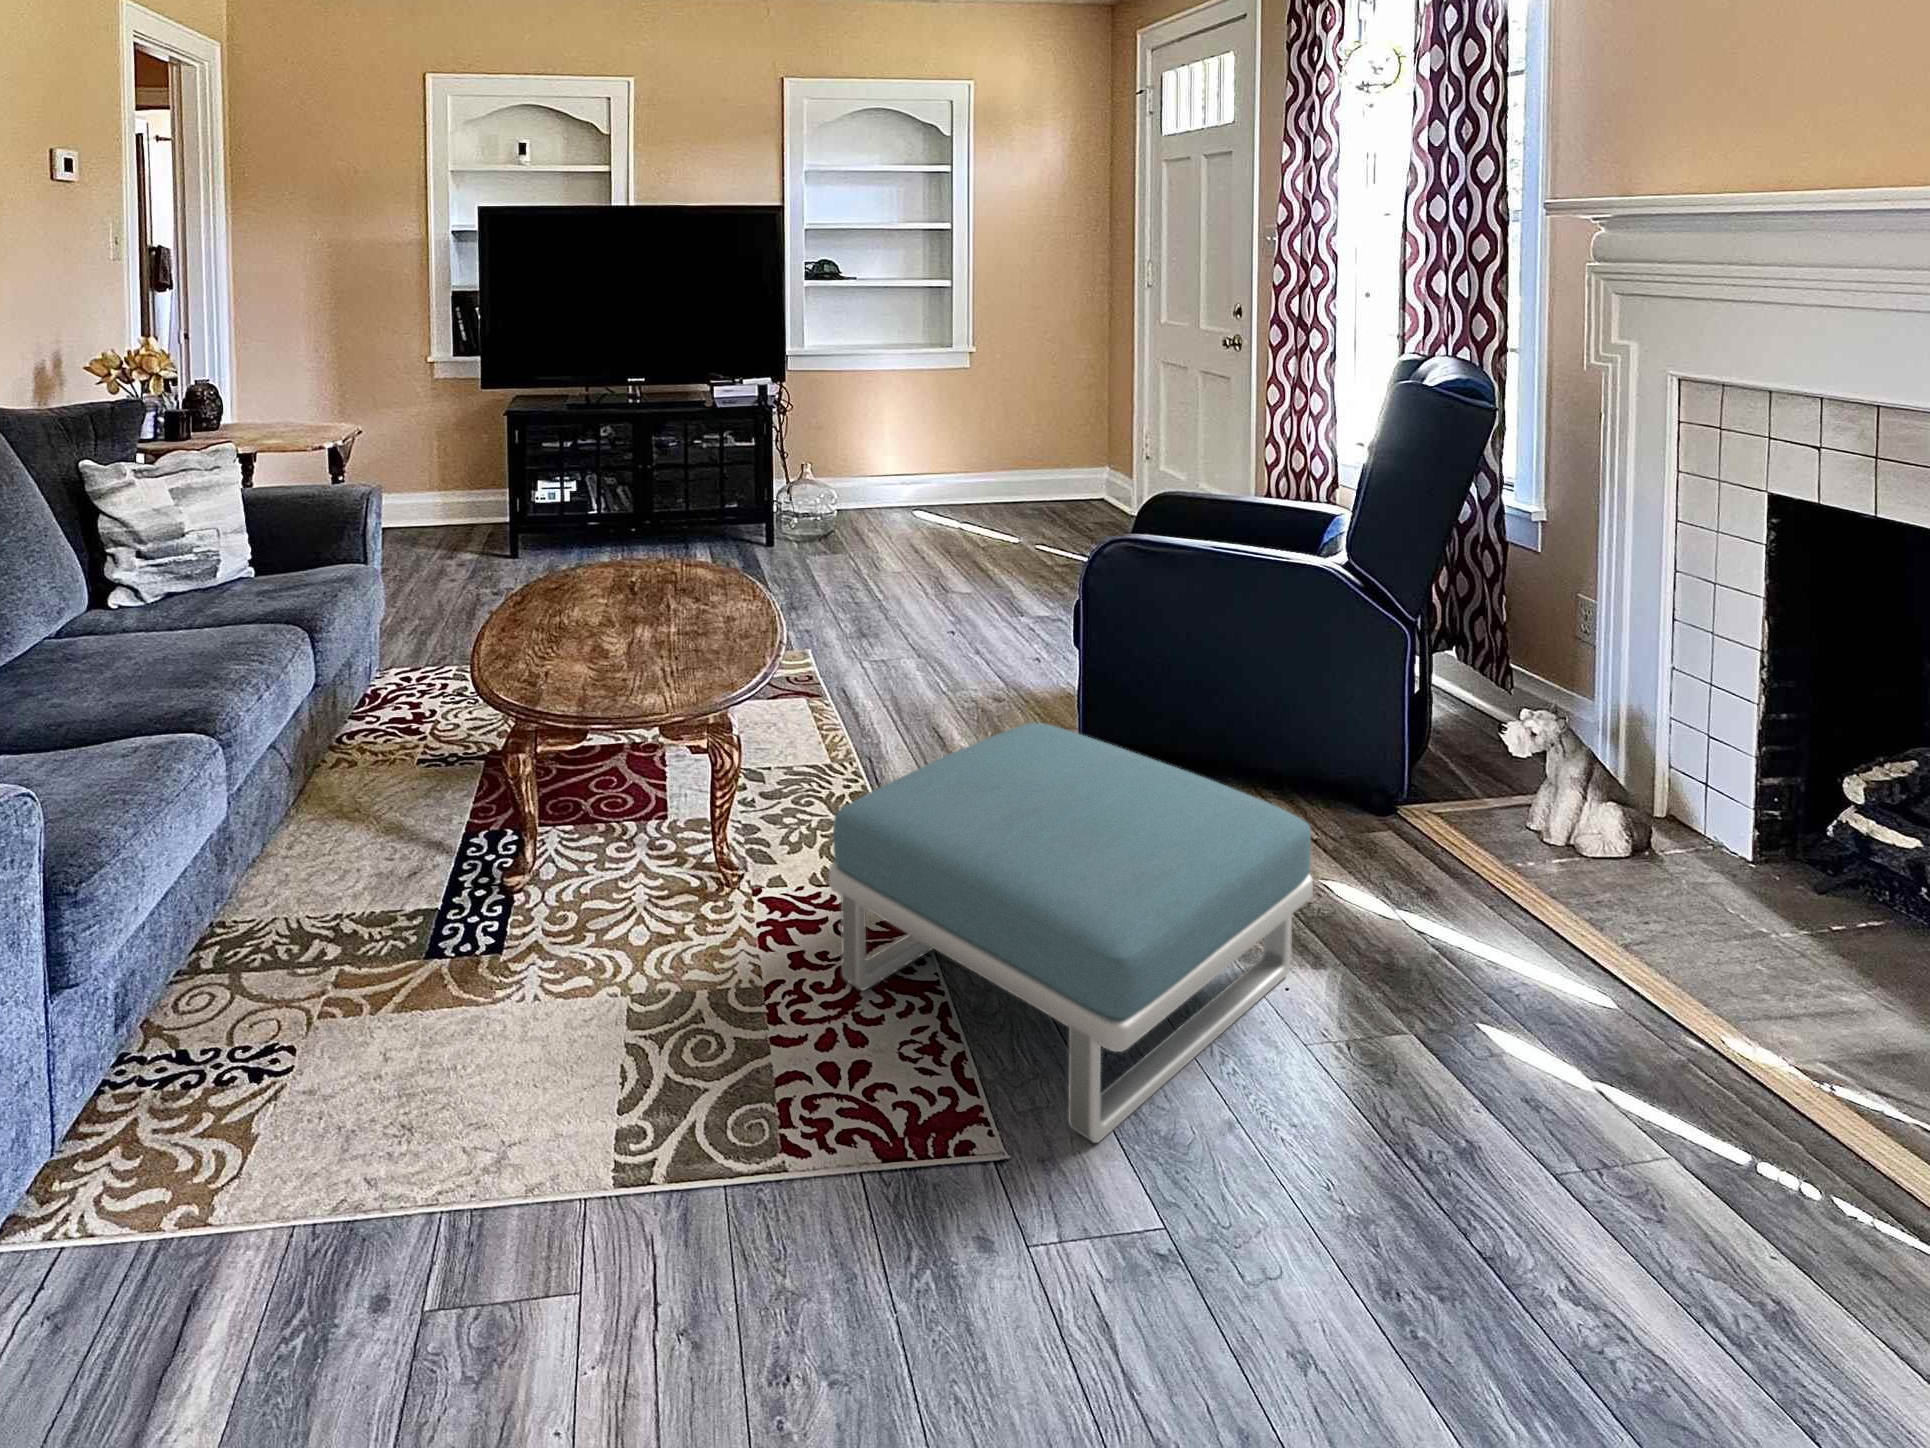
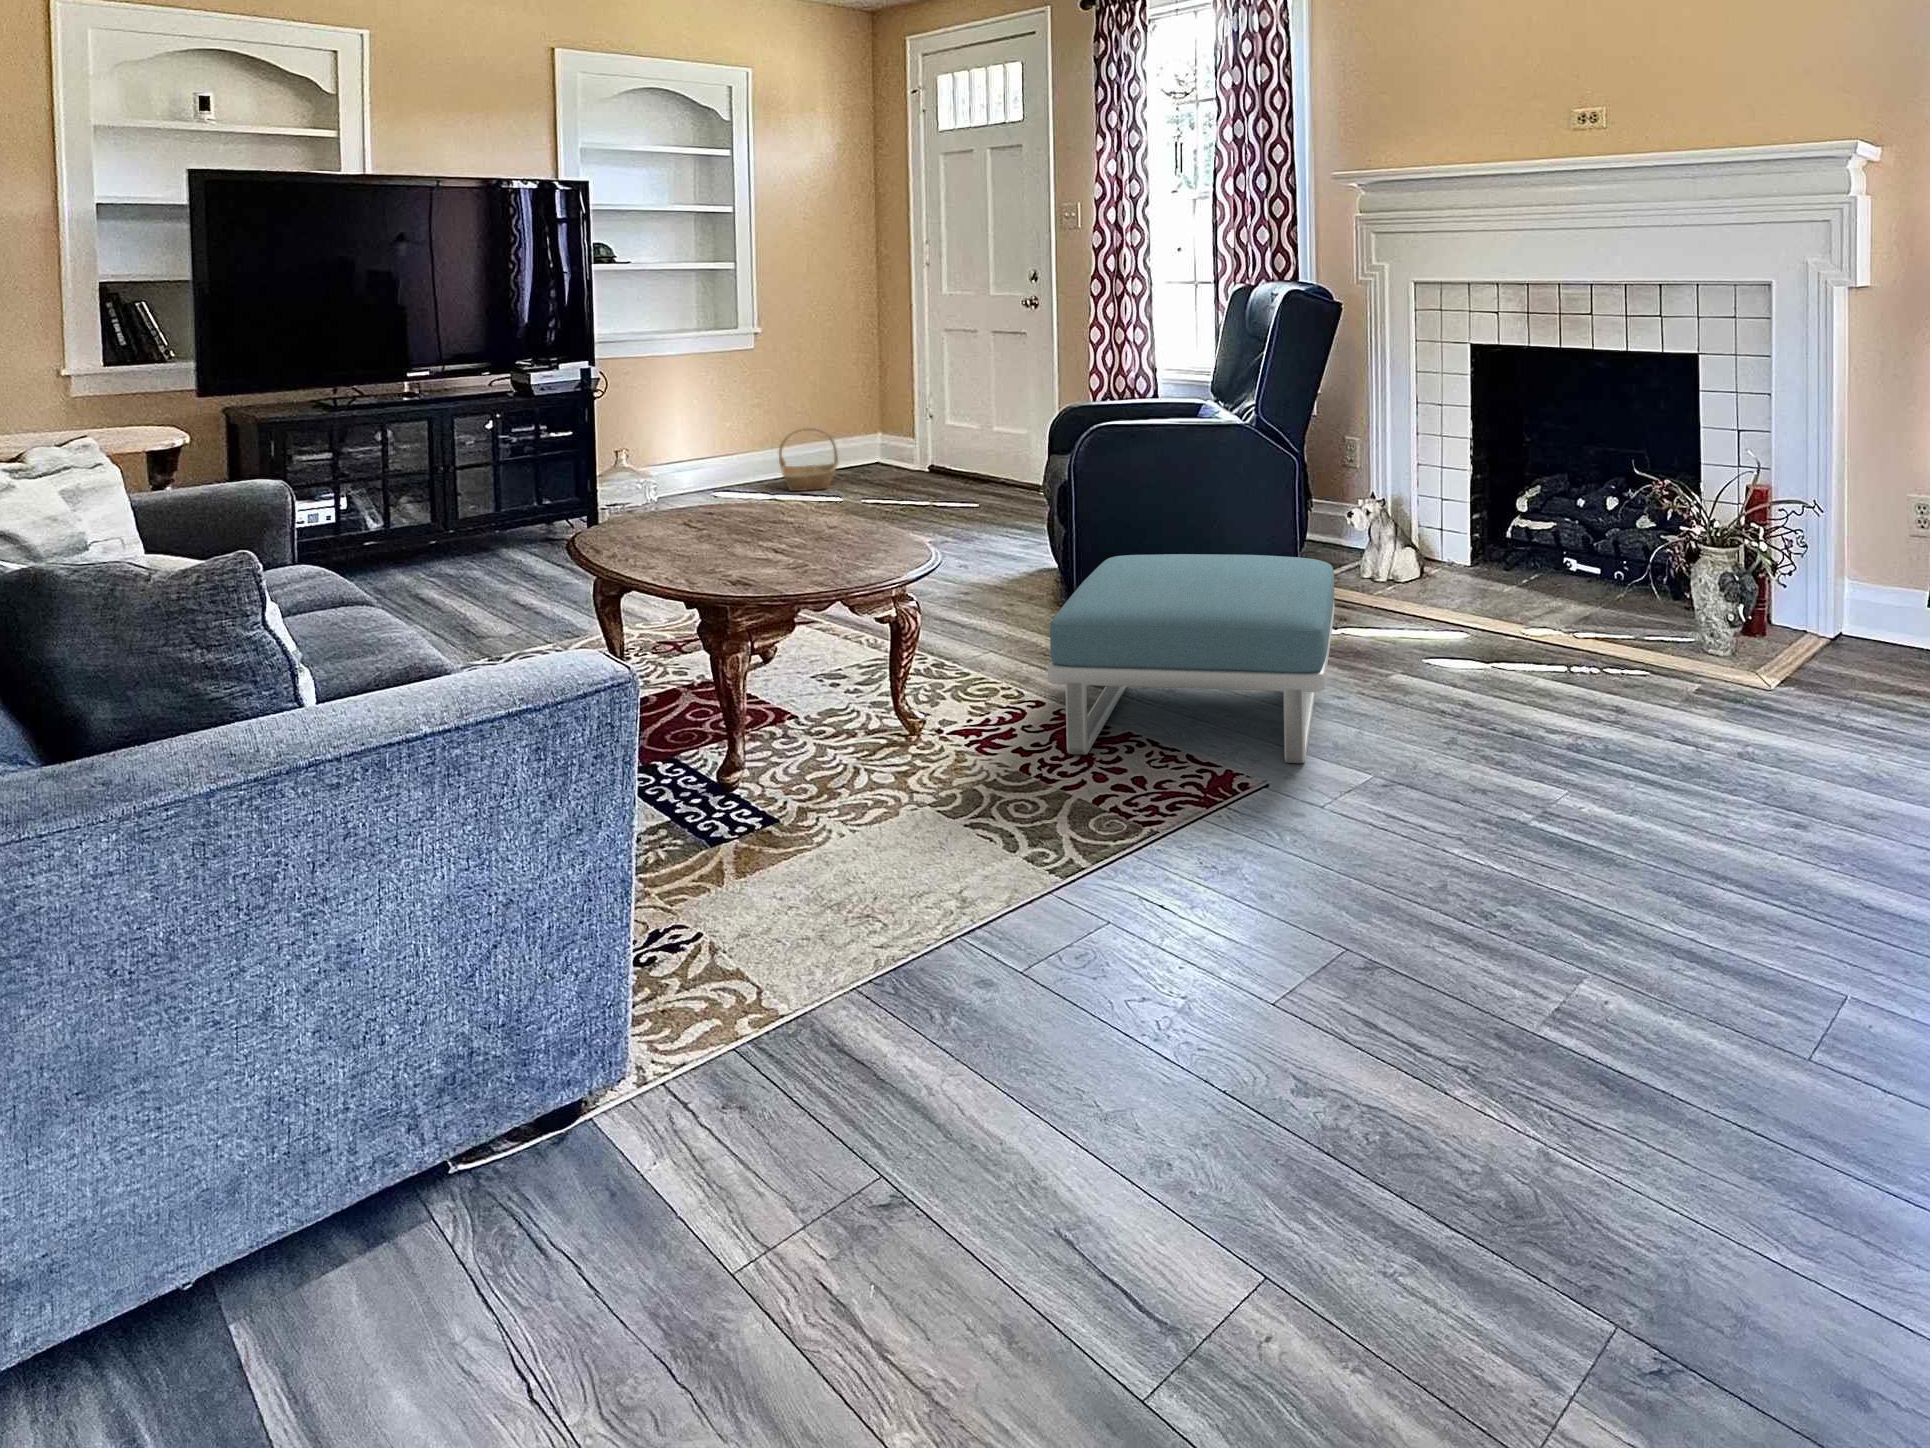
basket: none [980,450,1042,516] -> present [779,428,838,491]

